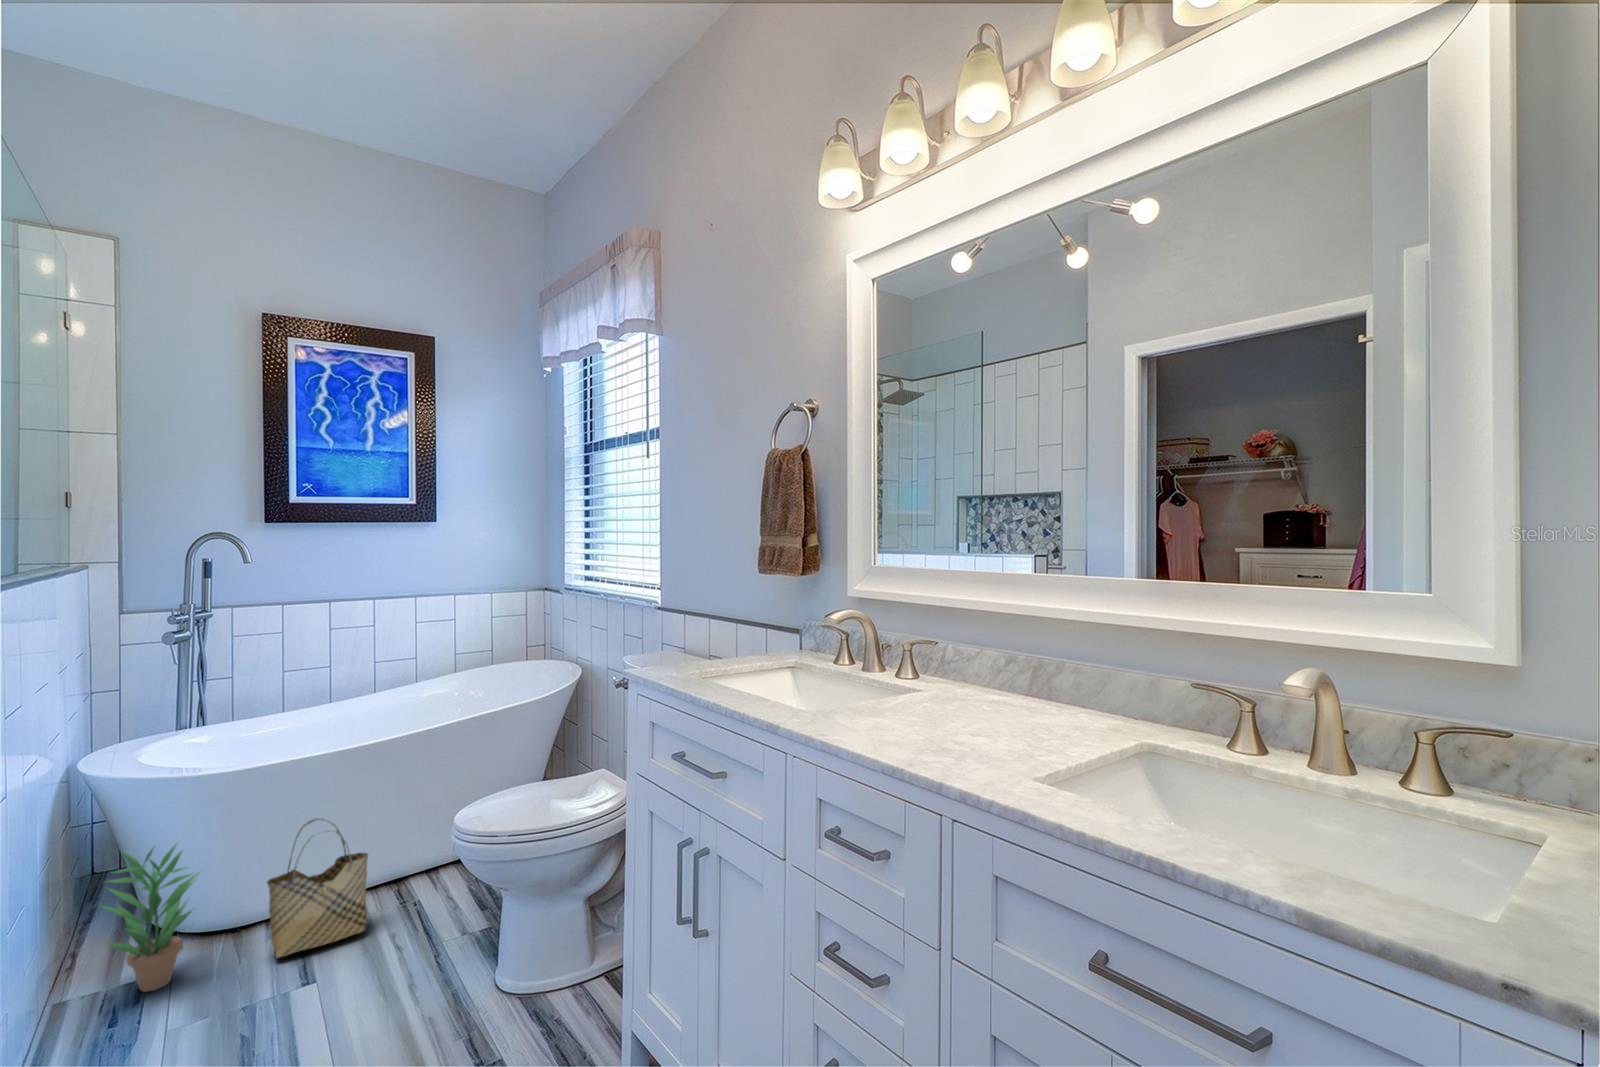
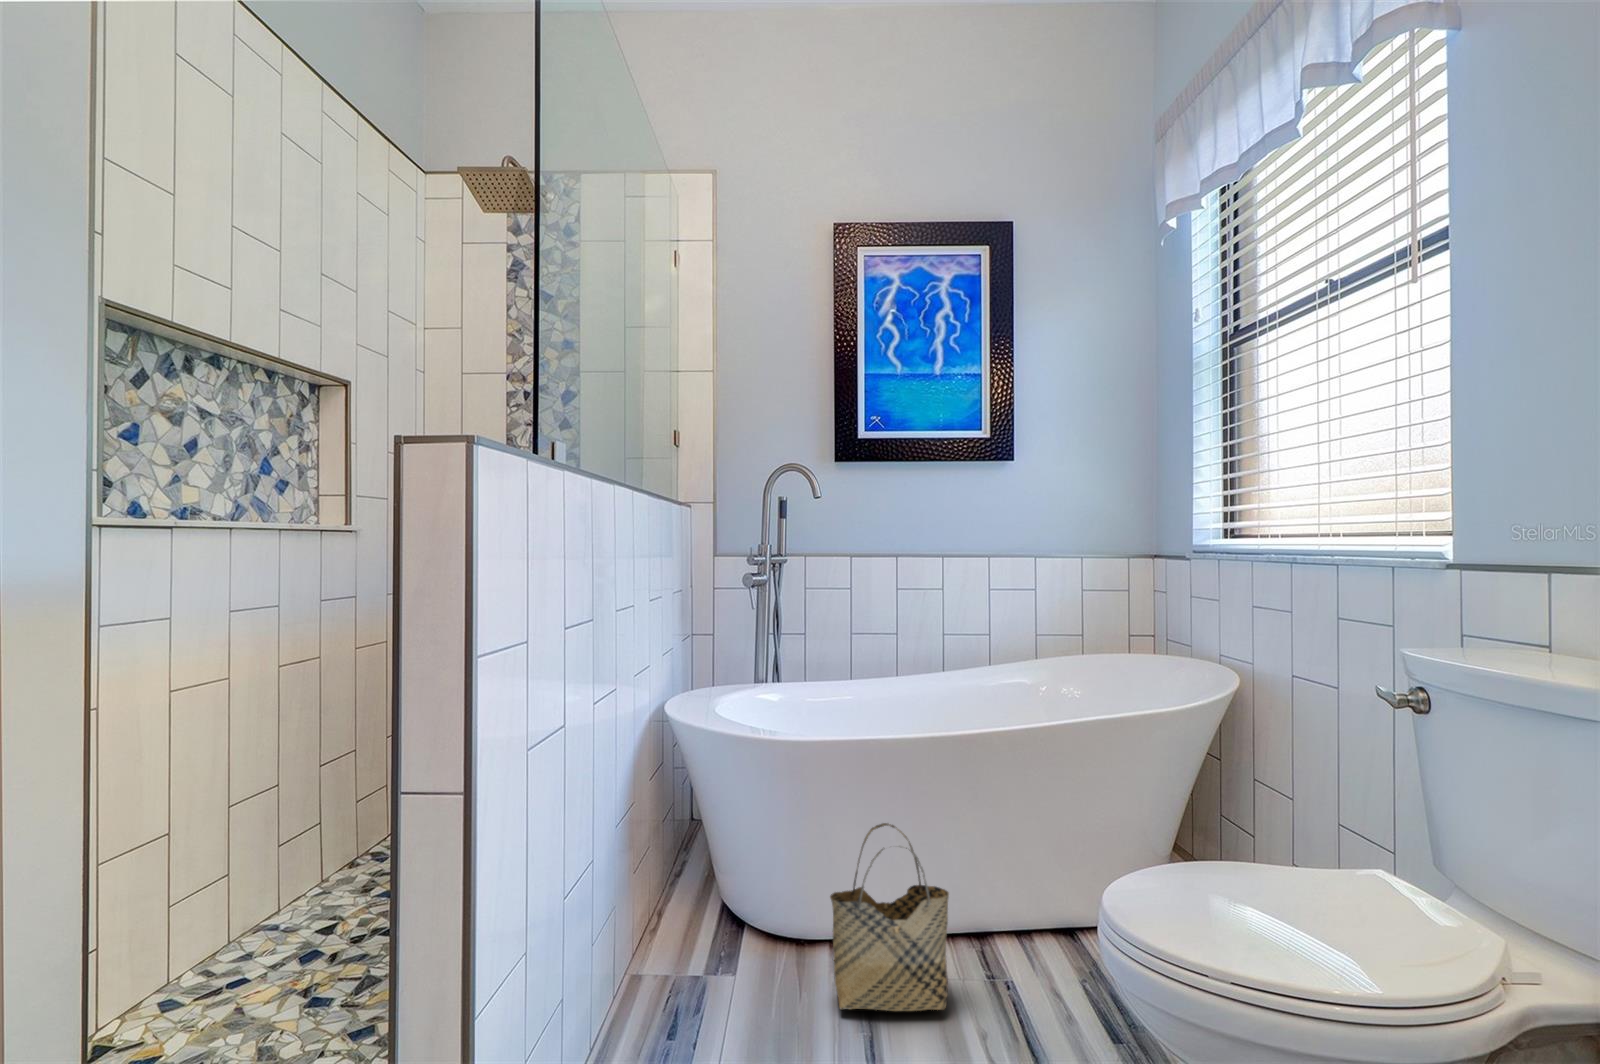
potted plant: present [102,844,198,992] -> none [666,808,765,998]

